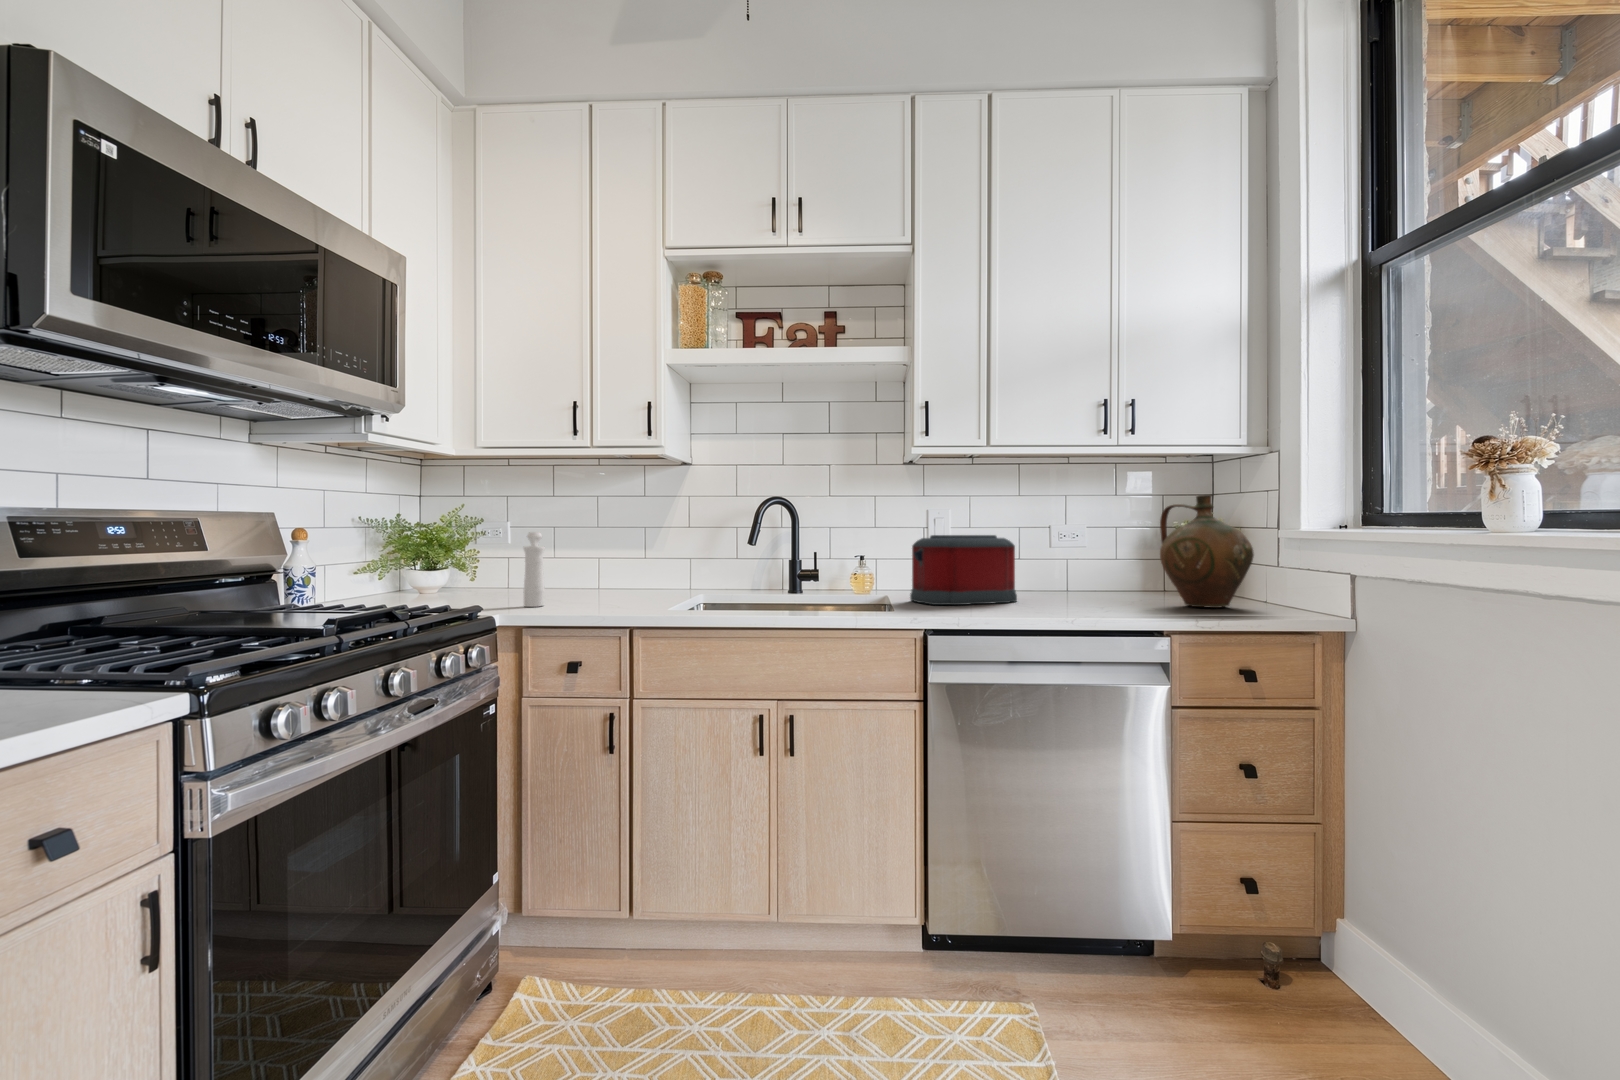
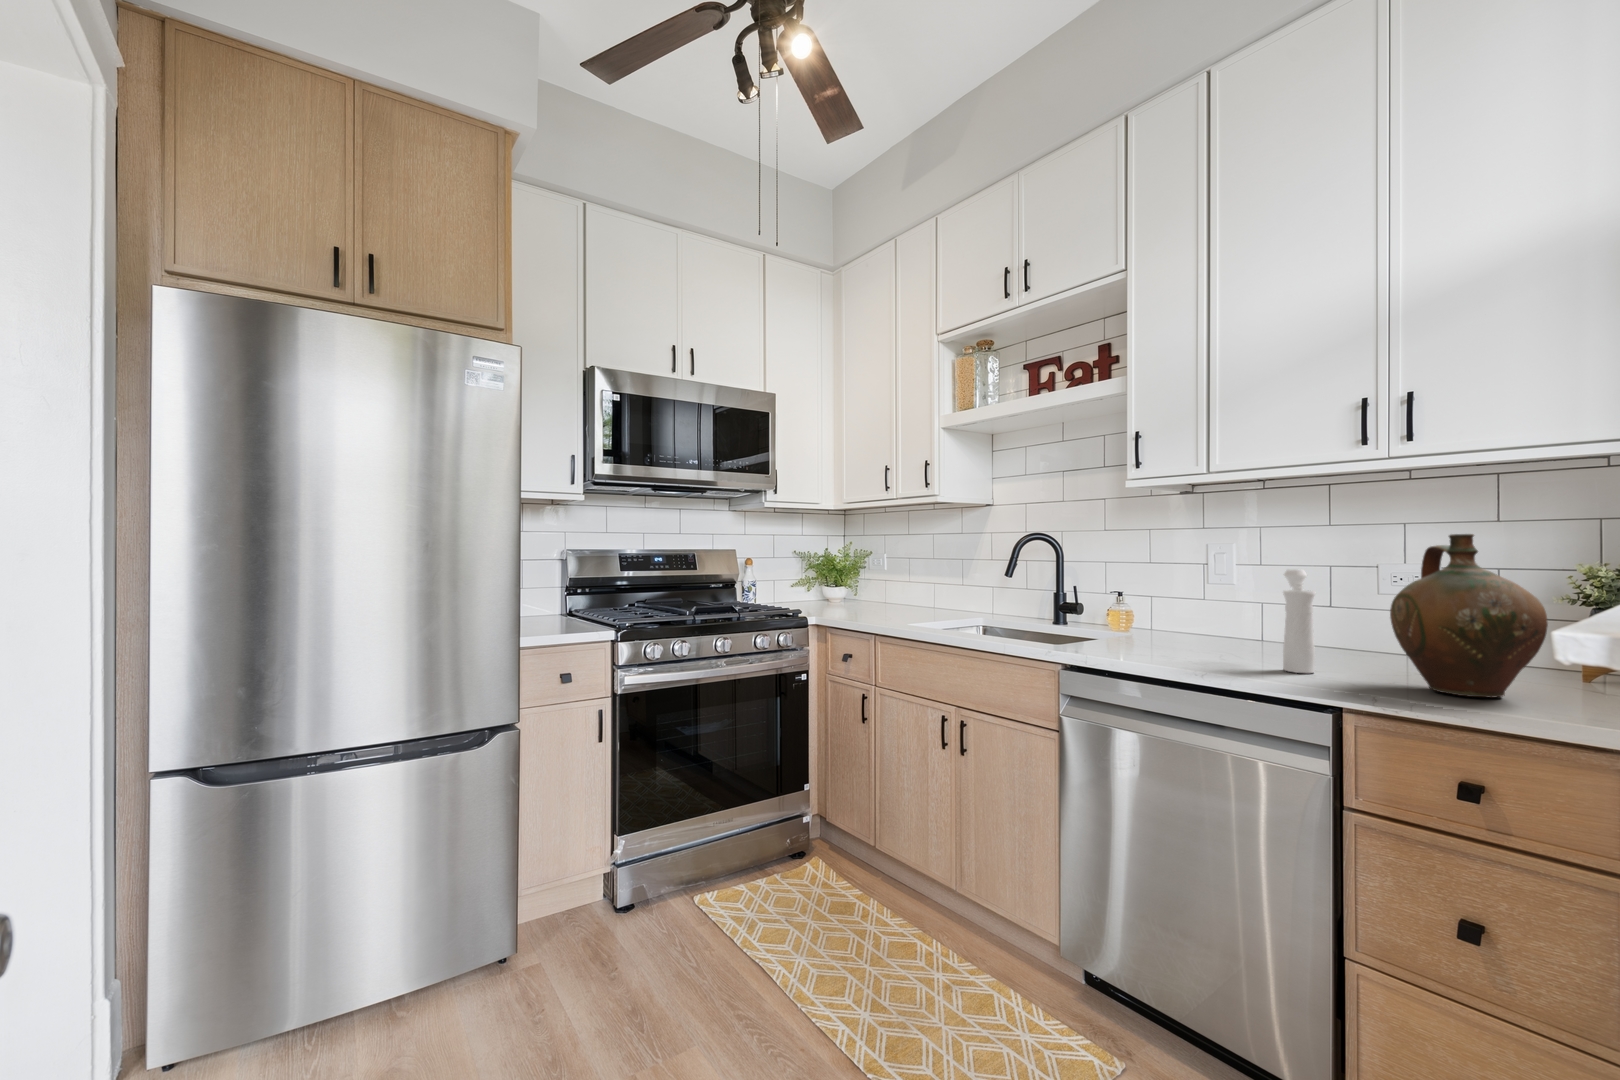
pepper mill: present [524,532,545,607] -> present [1283,569,1315,673]
toaster: present [910,535,1017,605] -> none [1122,573,1254,655]

